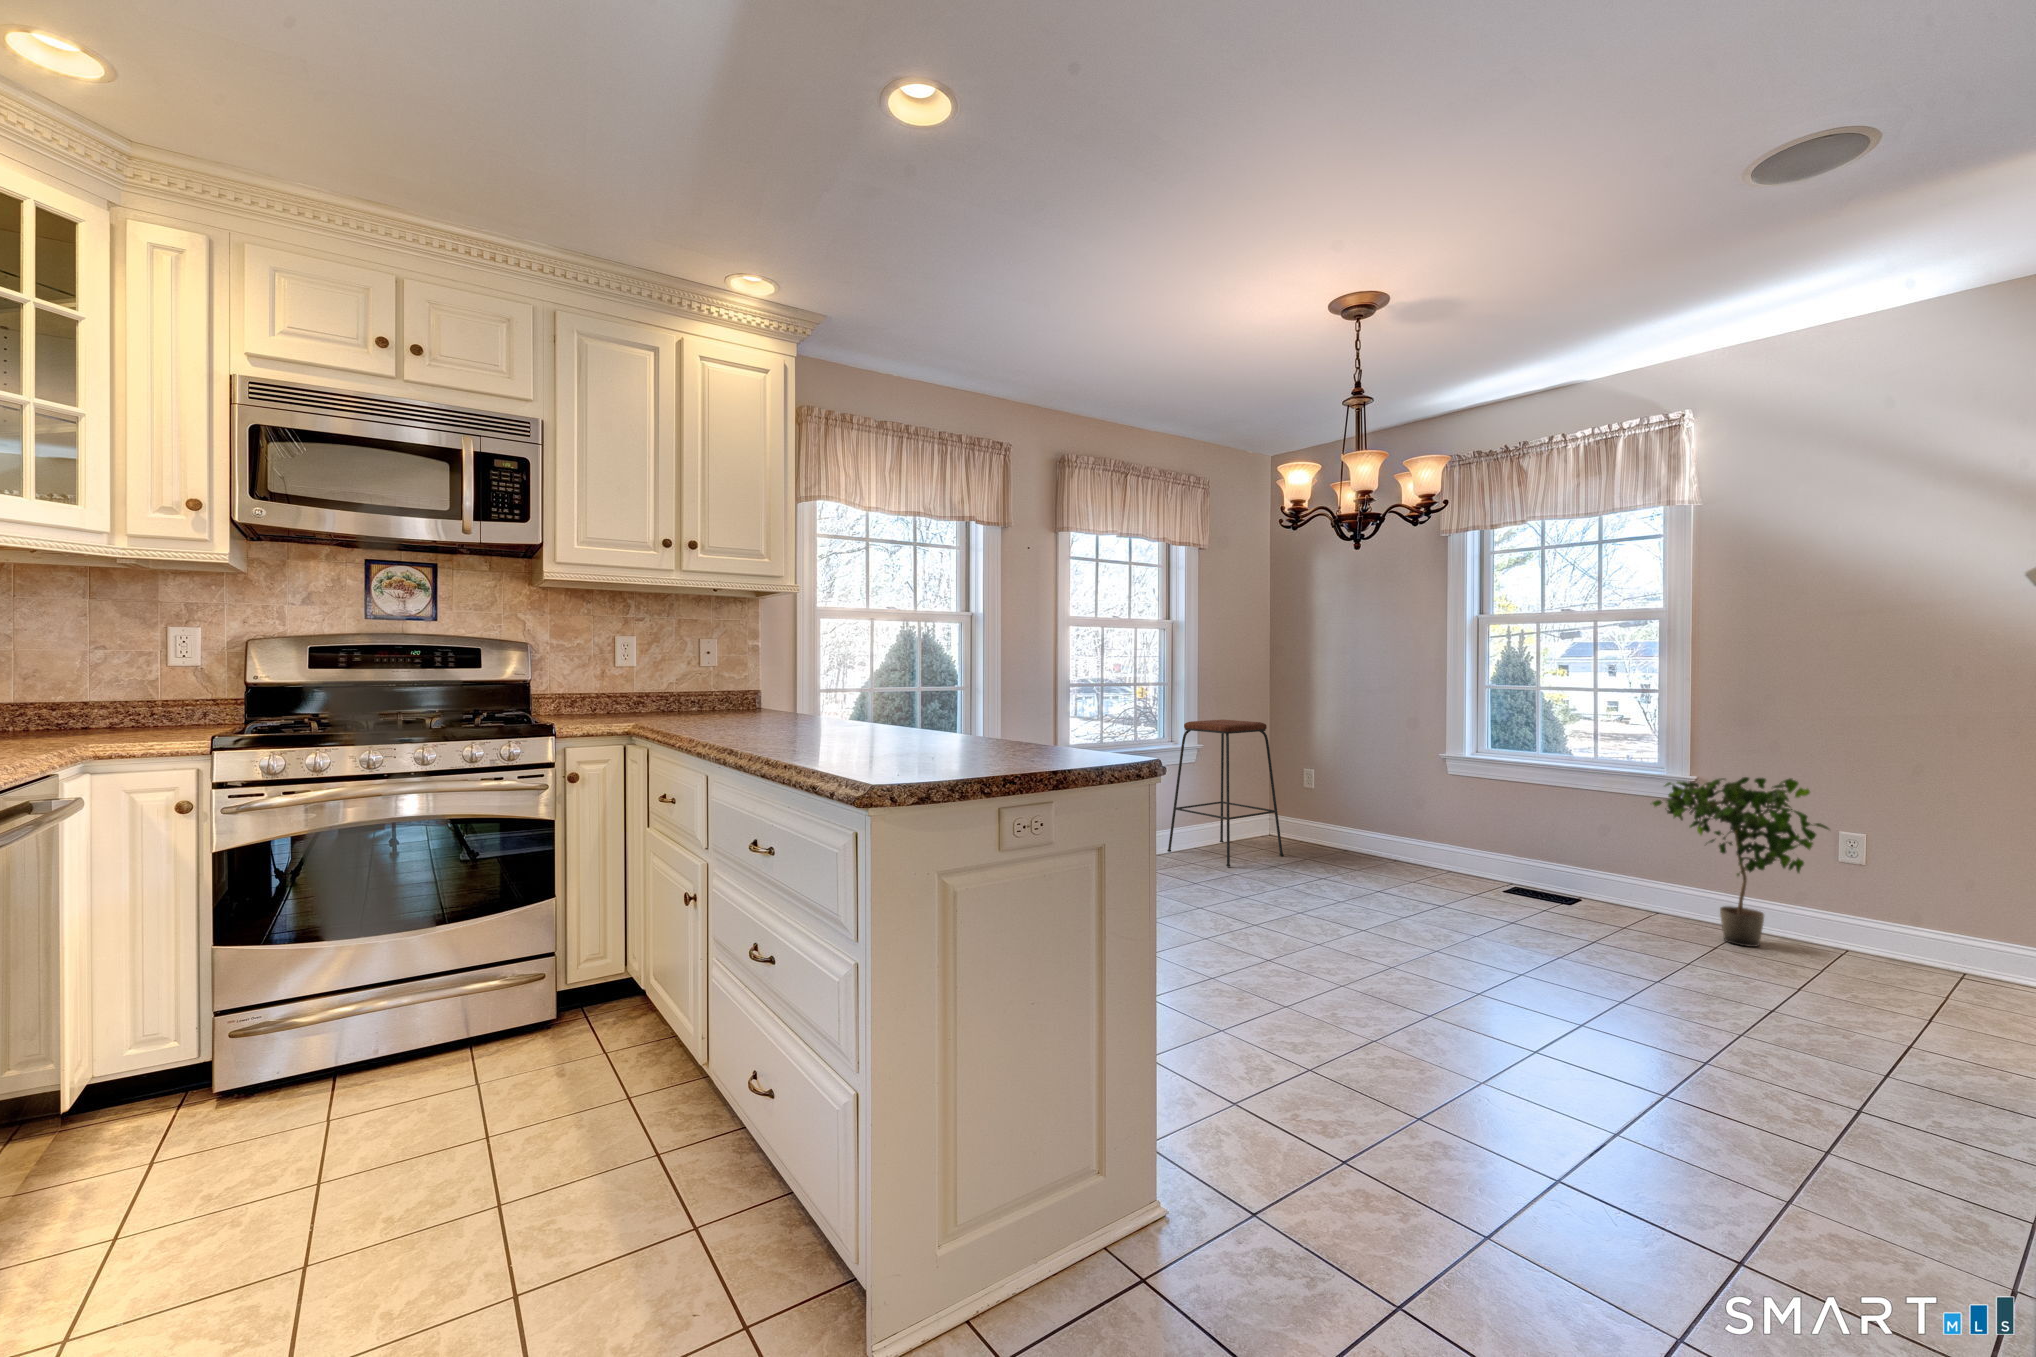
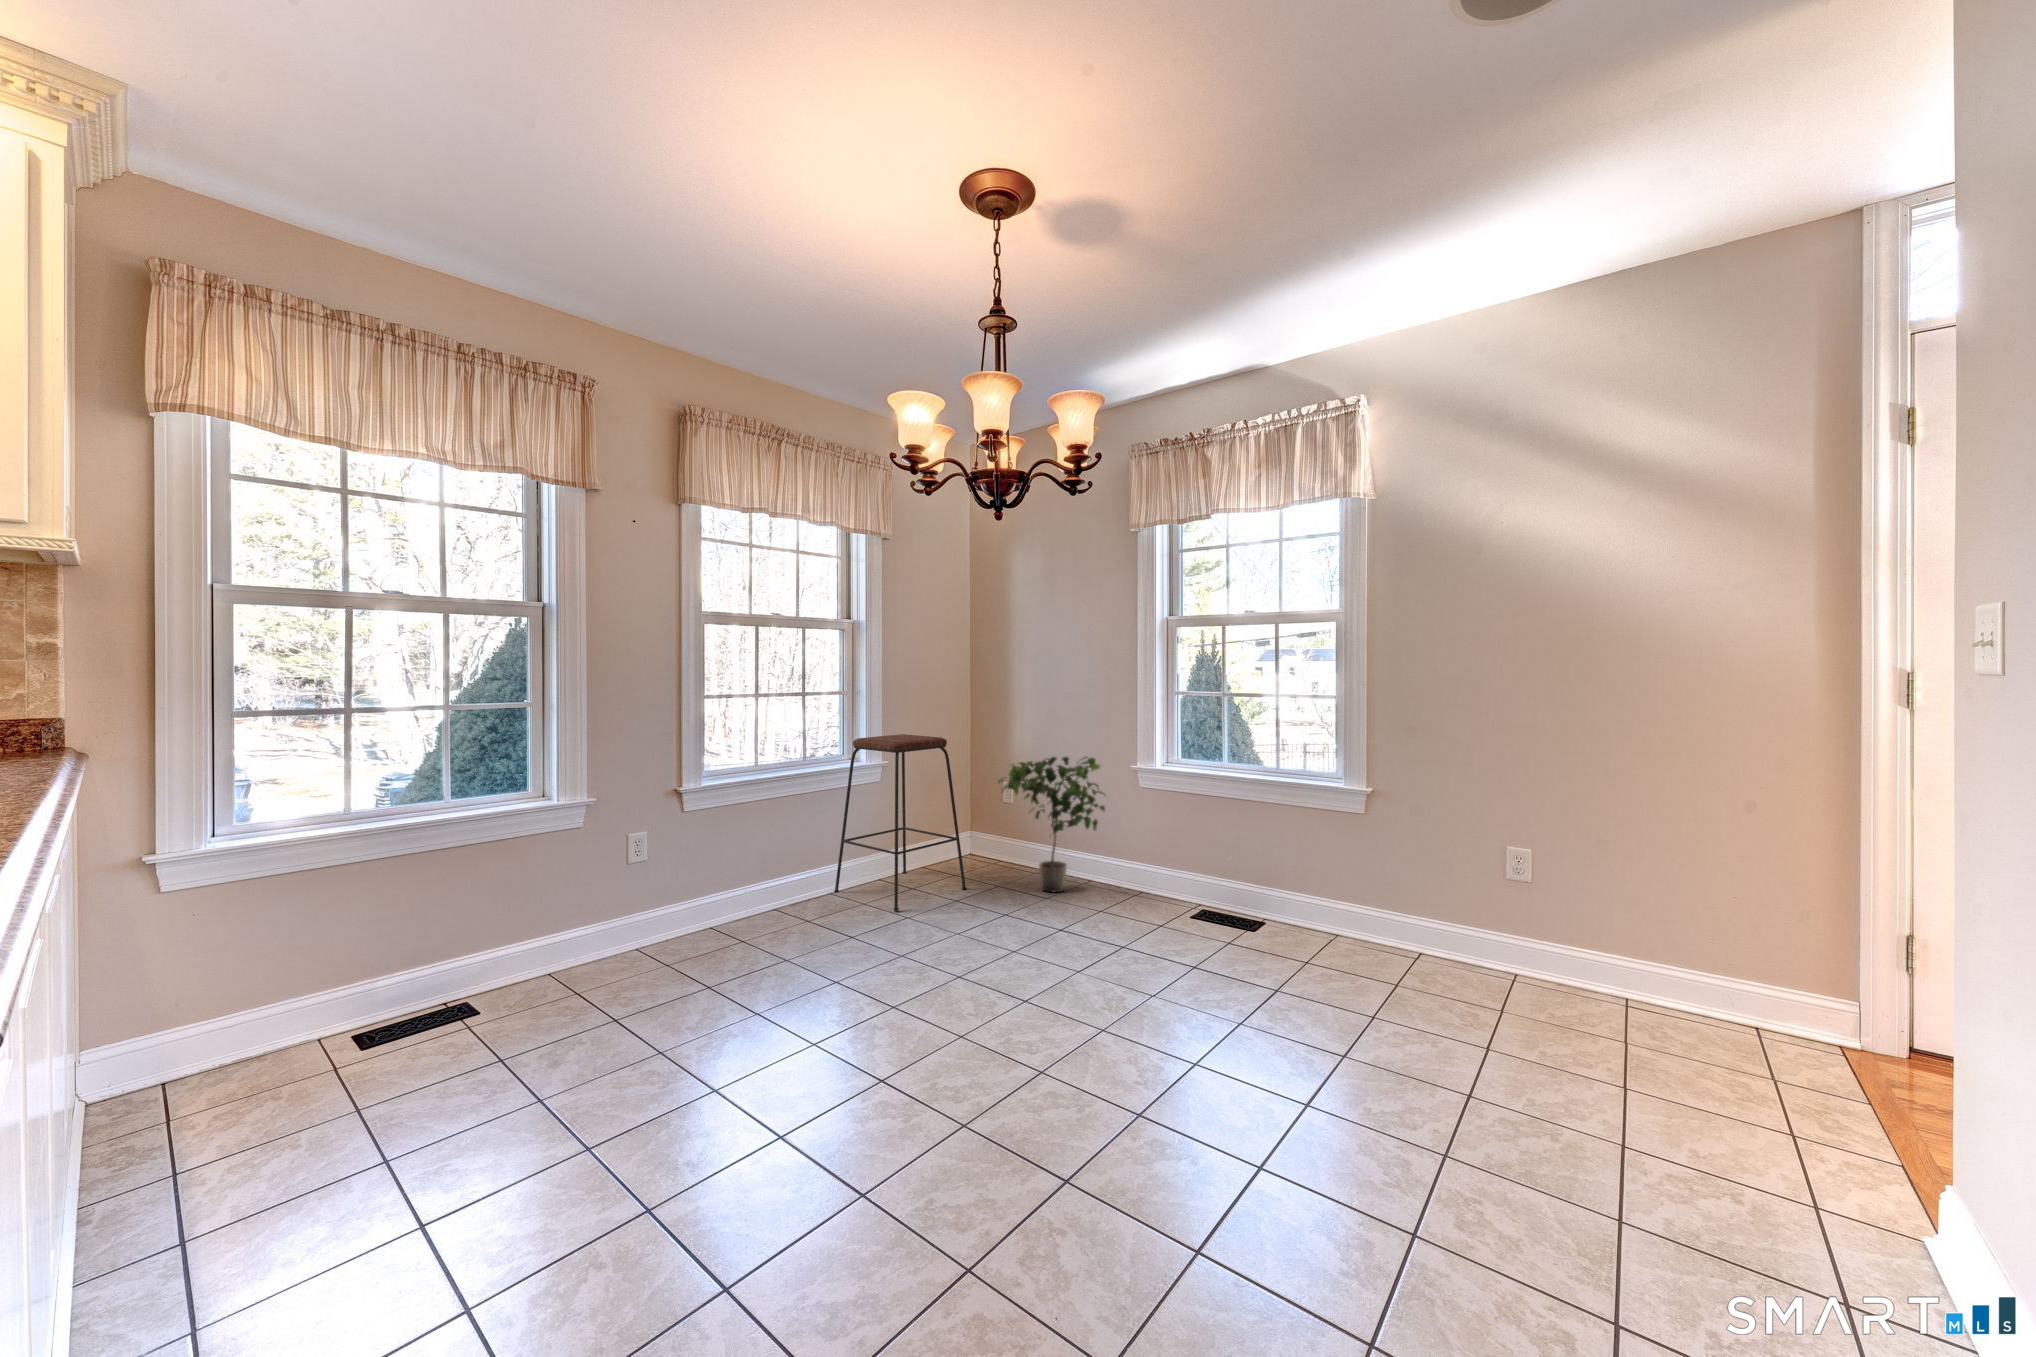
potted plant: present [1652,777,1829,947] -> present [998,757,1105,892]

